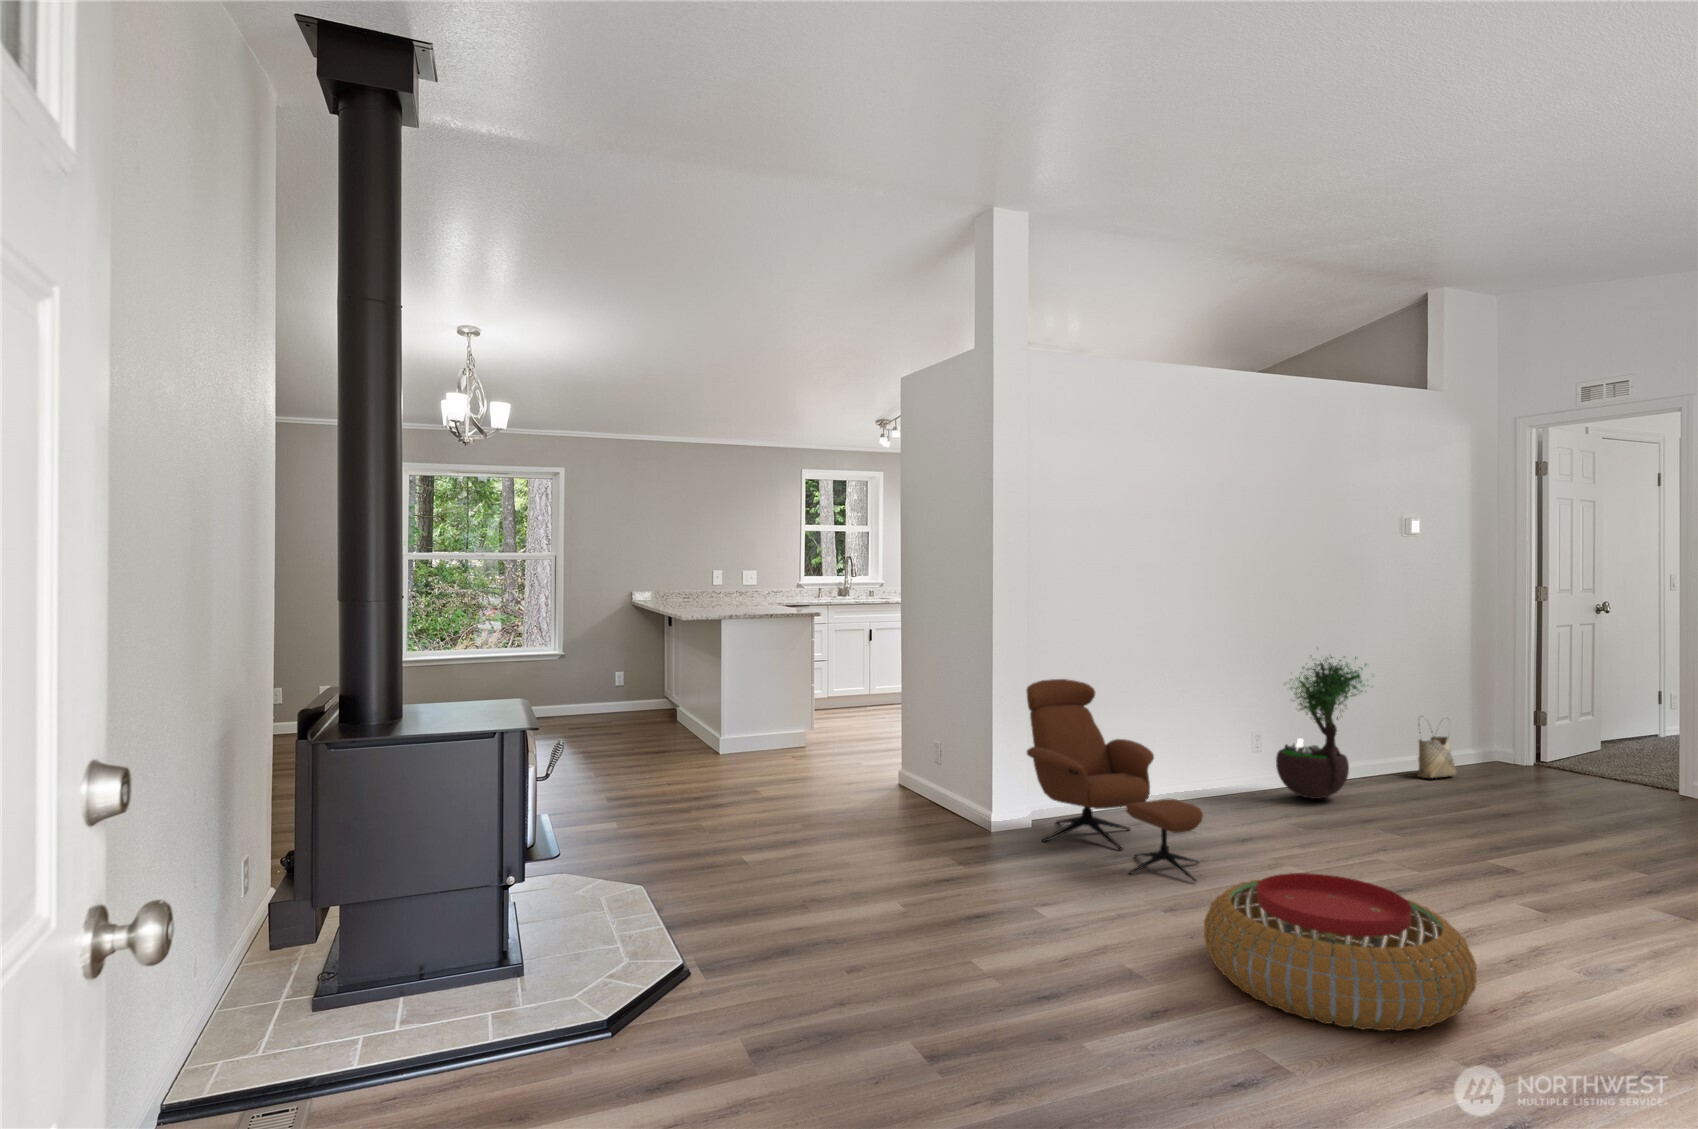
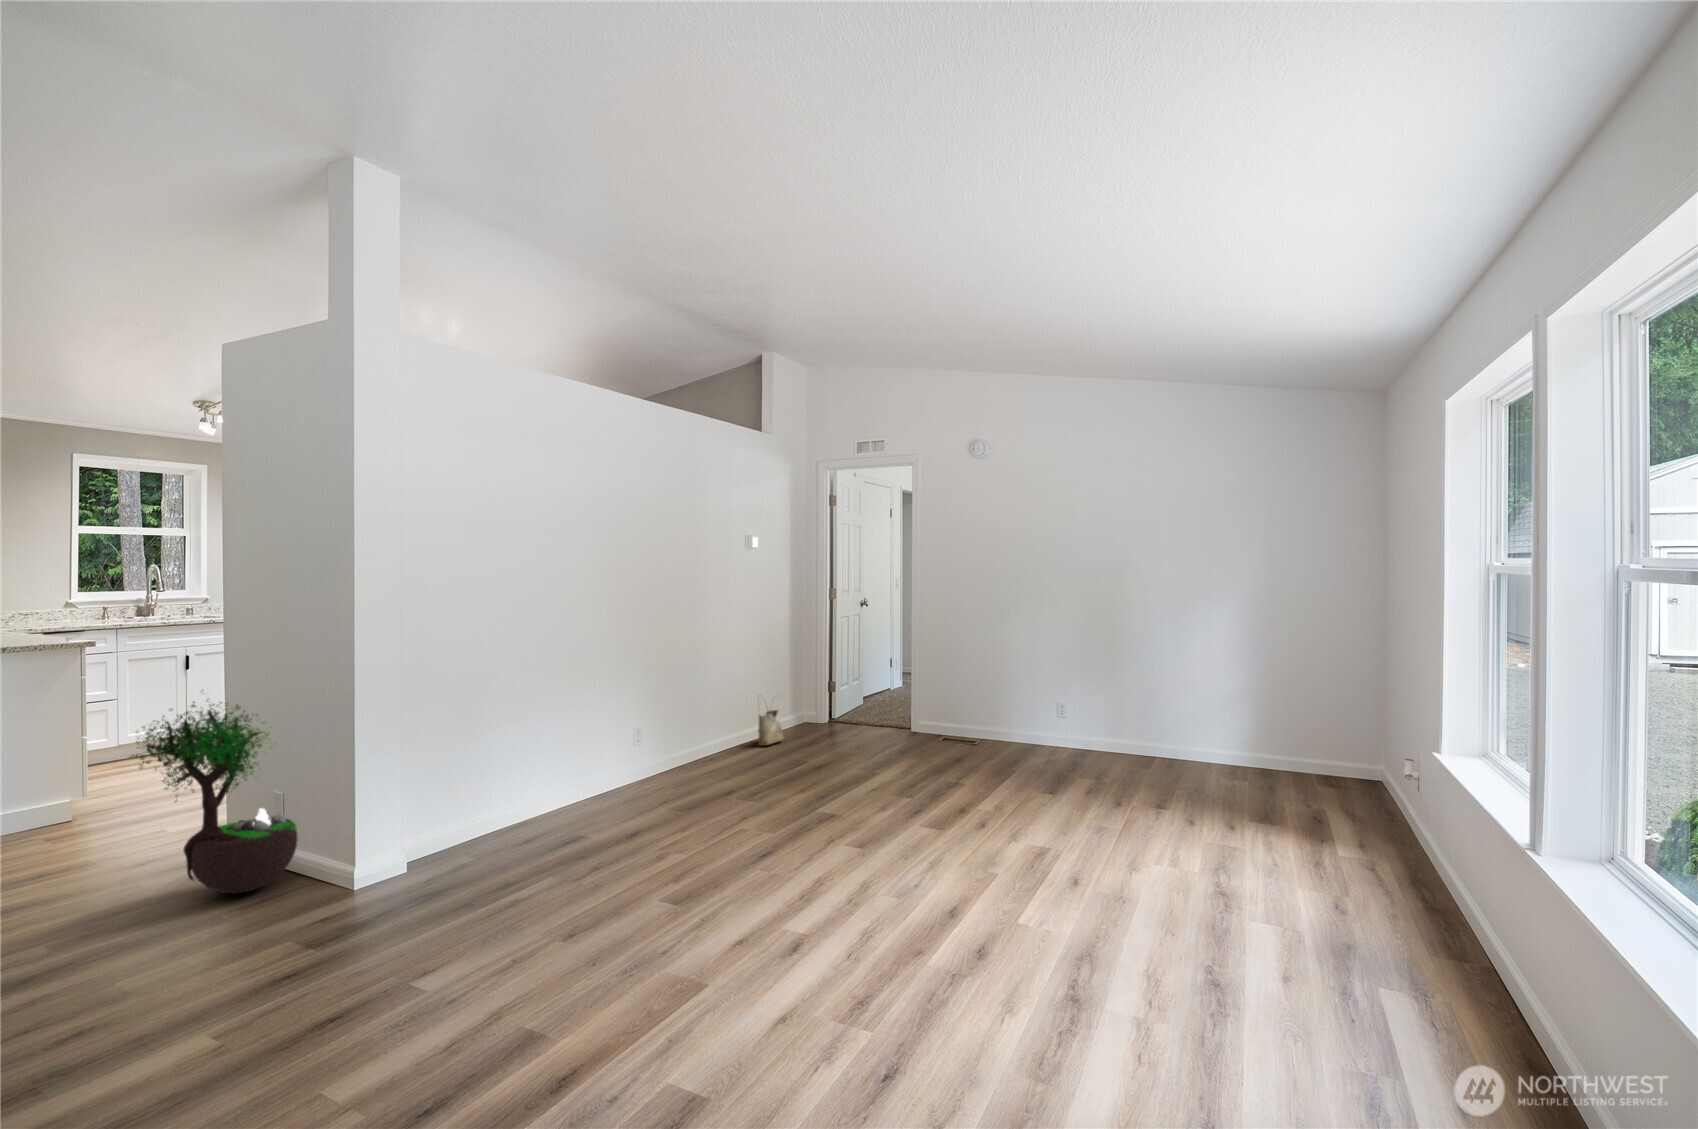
potted tree: present [1276,657,1366,799] -> present [130,702,297,893]
lounge chair: present [1027,679,1203,882] -> none [400,701,597,904]
pouf: present [1204,873,1476,1031] -> none [608,867,839,1026]

